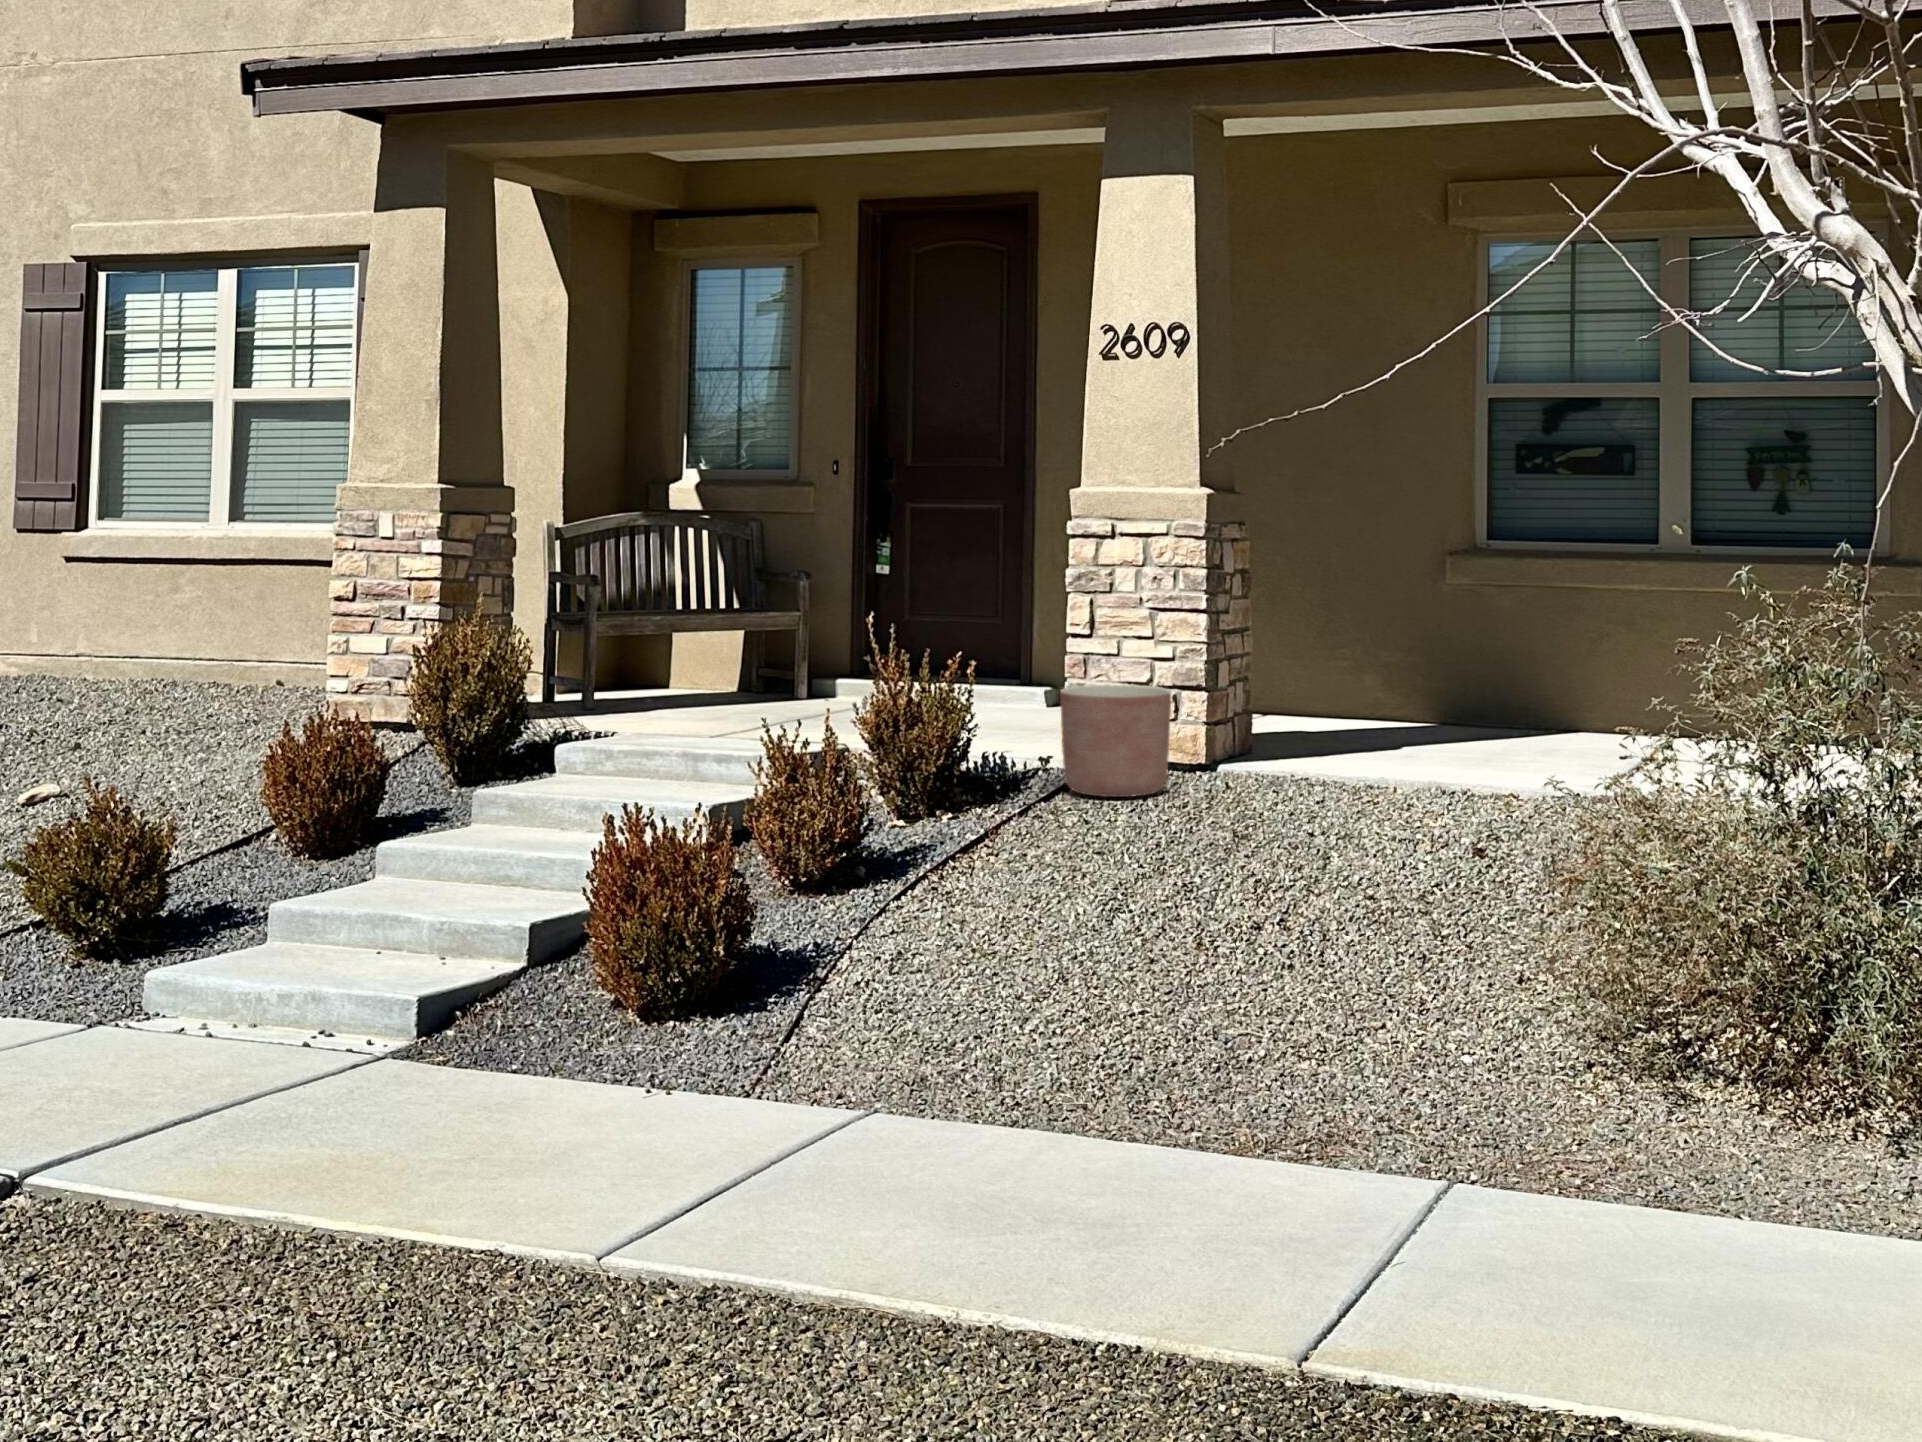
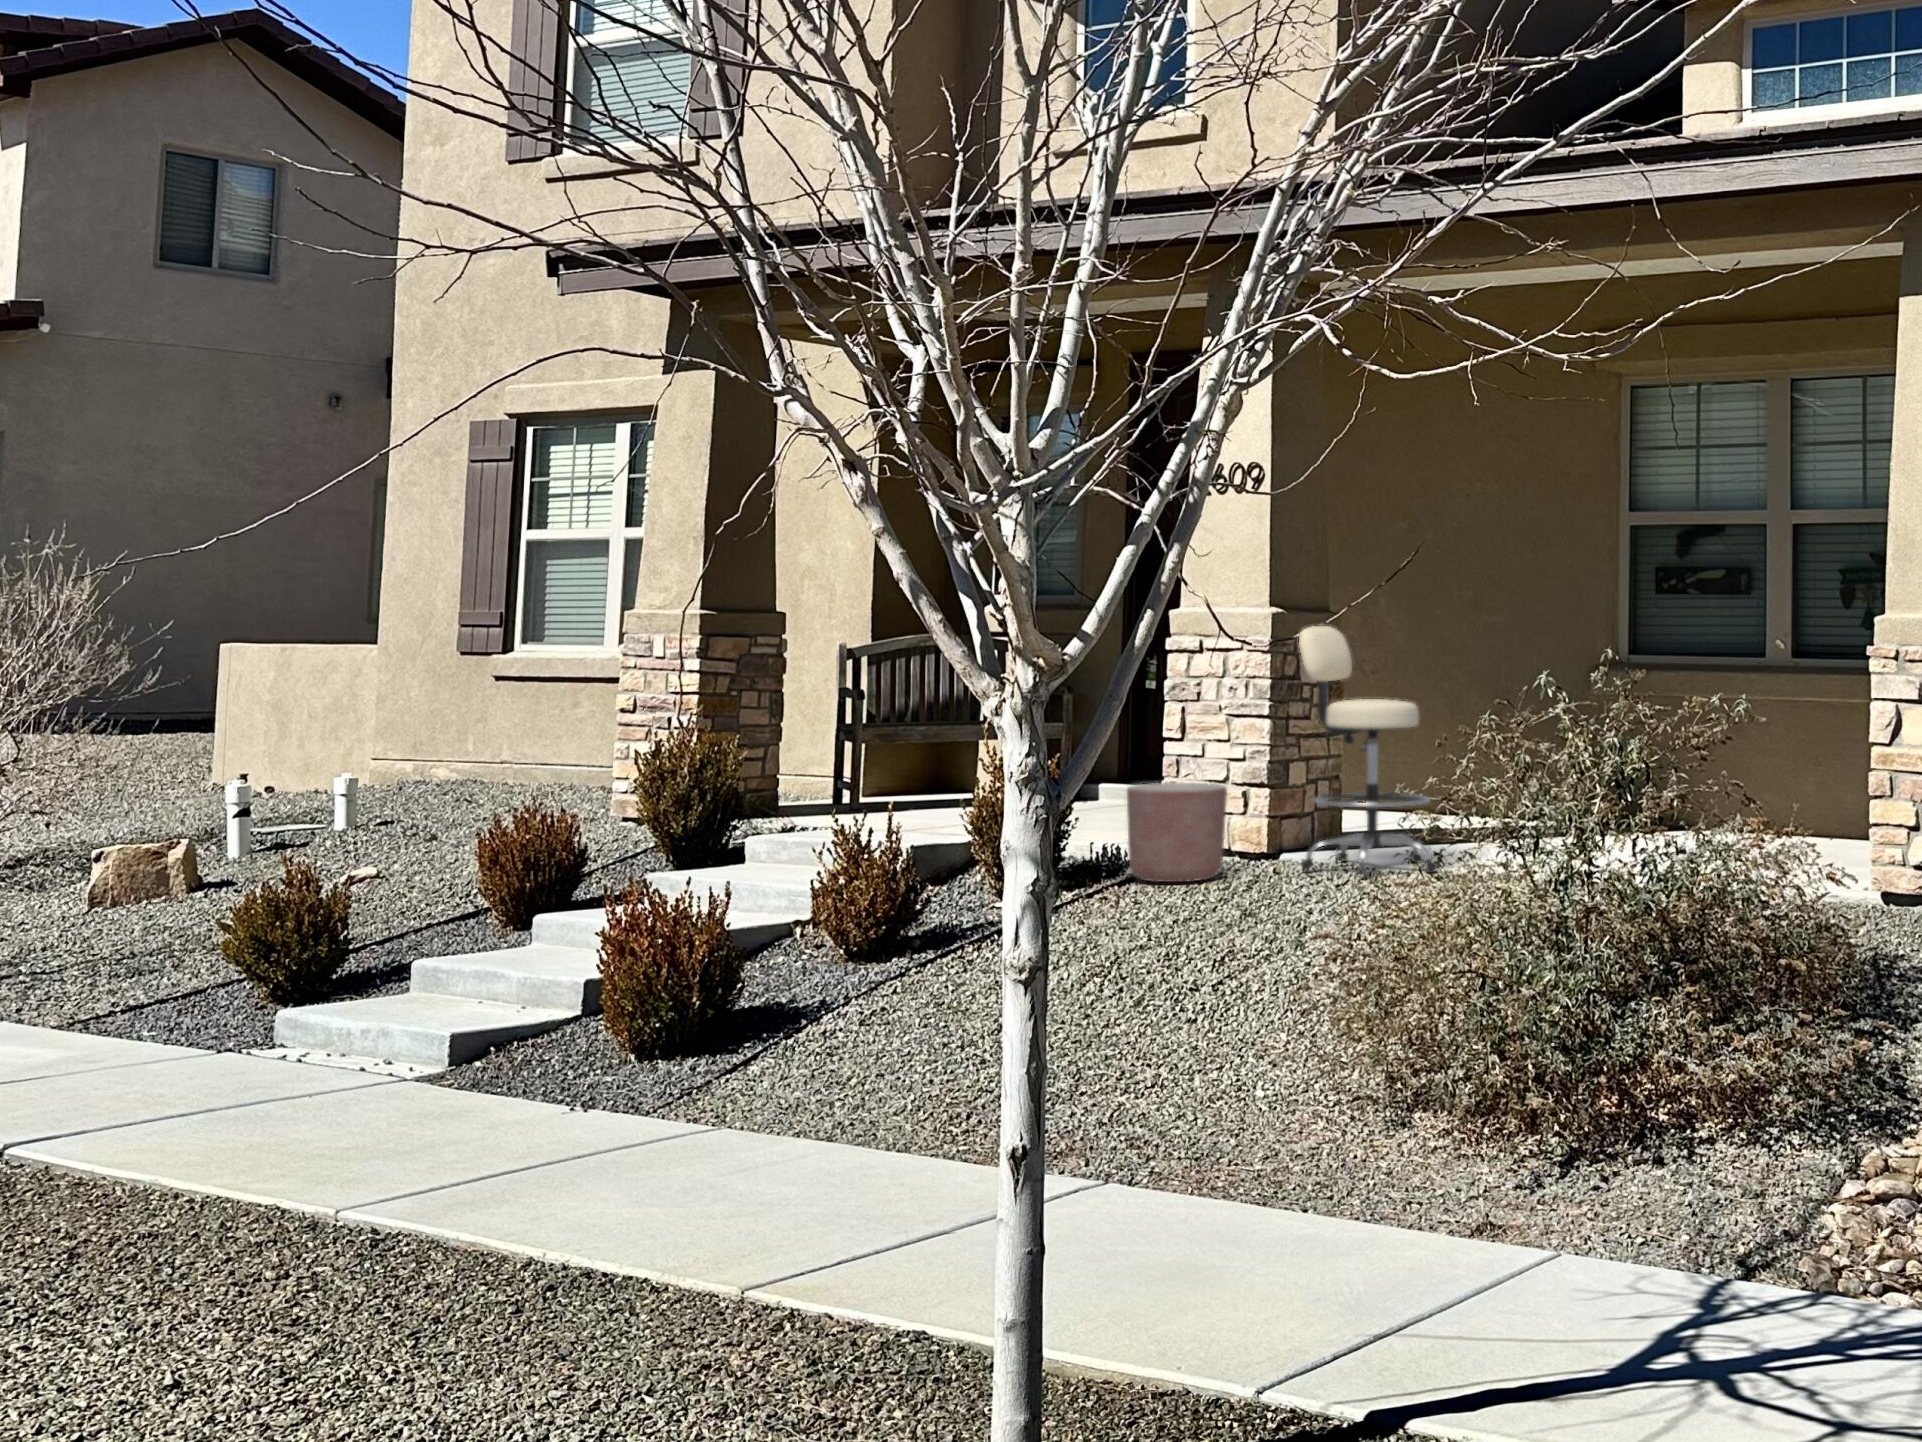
stool: none [1235,511,1393,787] -> present [1299,626,1438,876]

